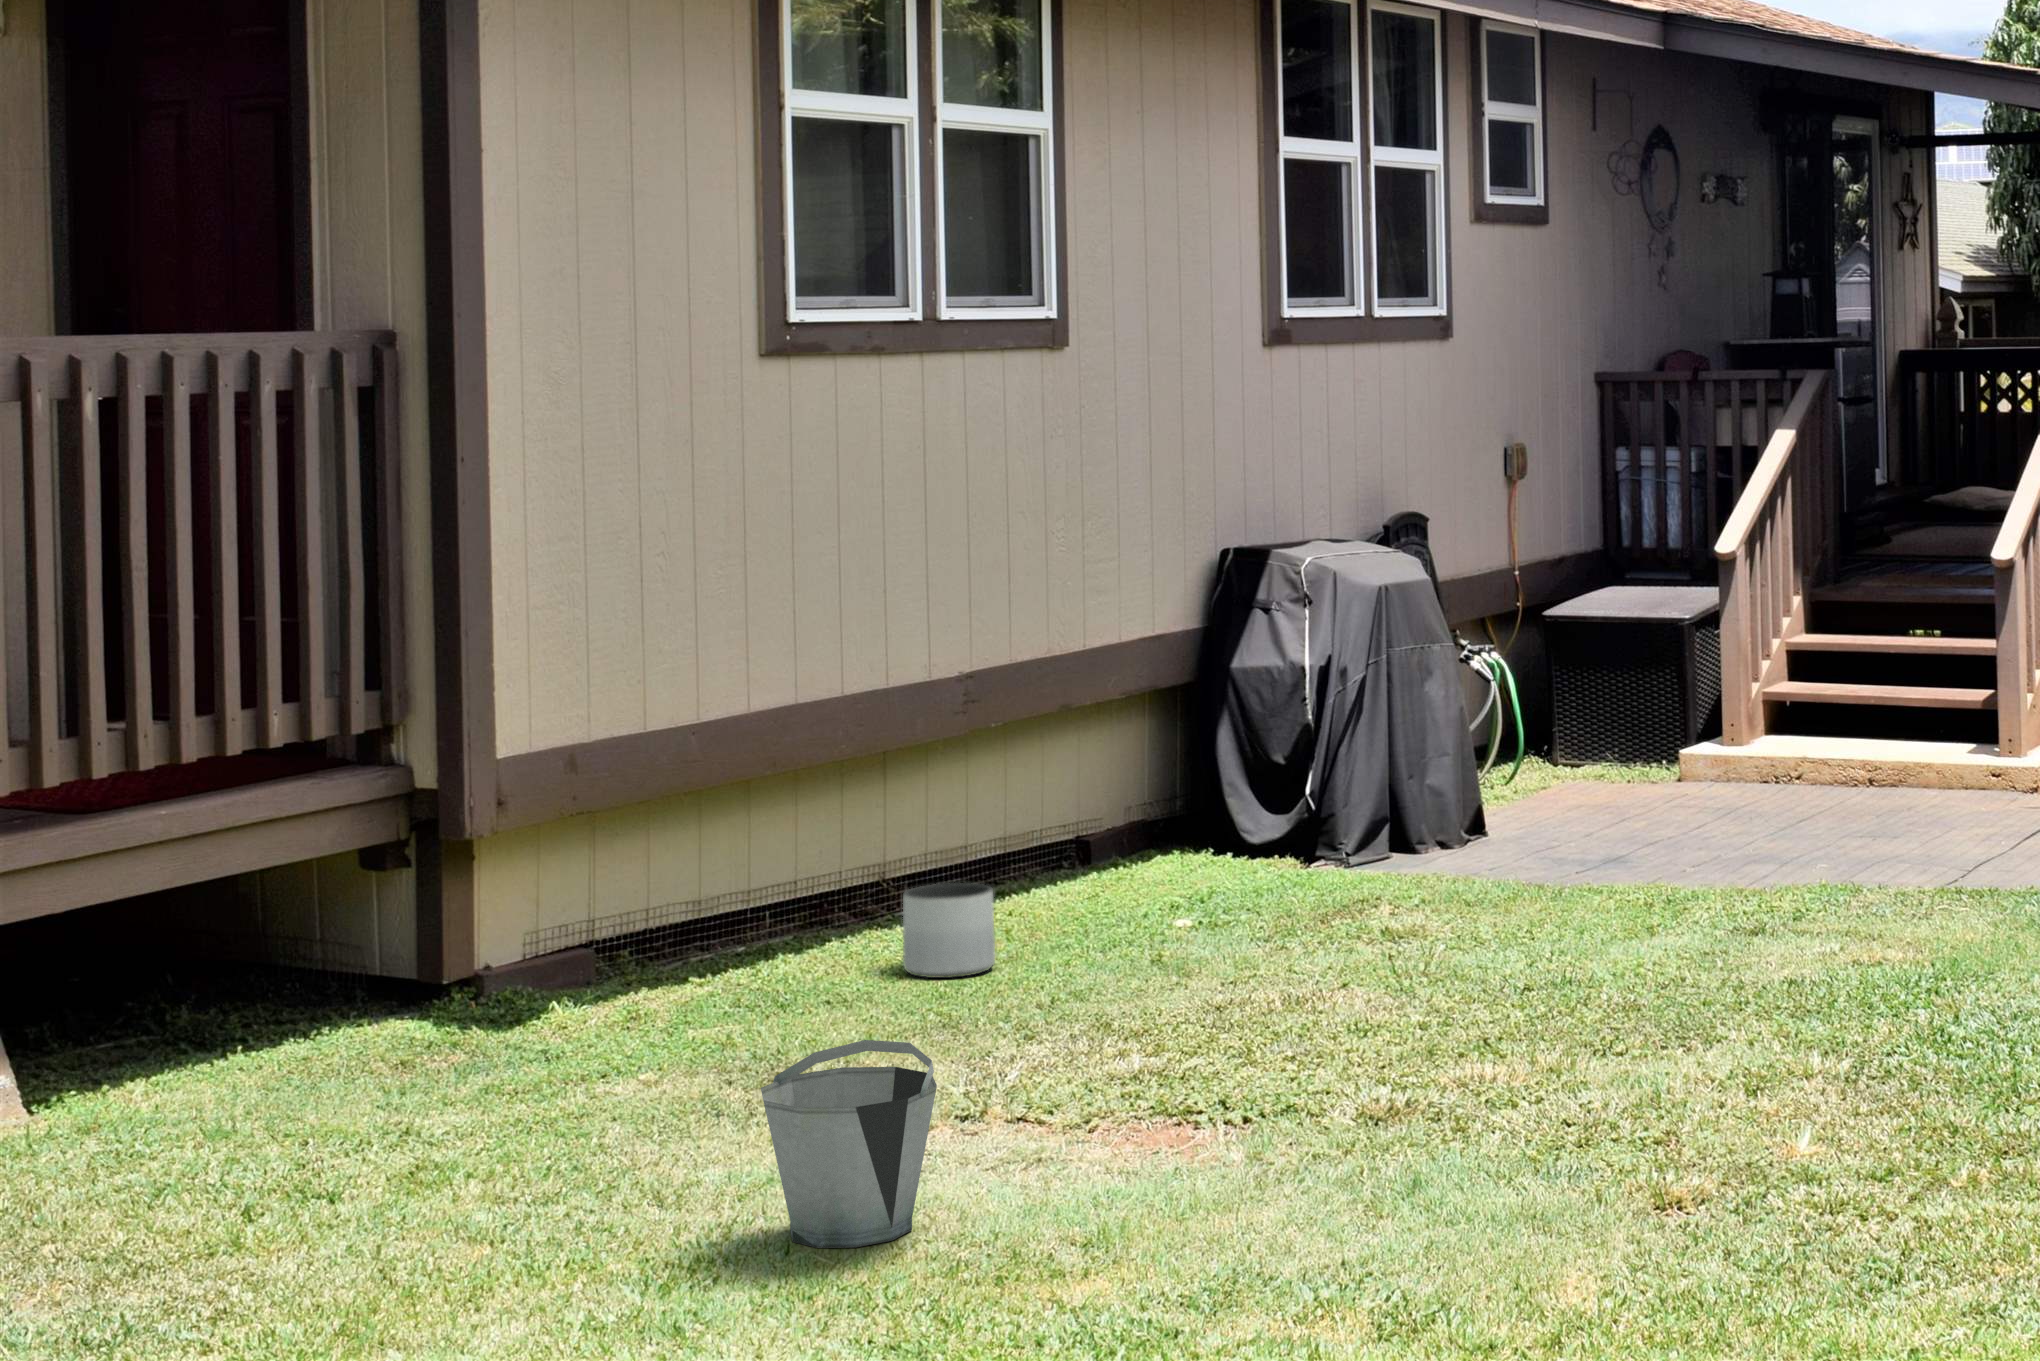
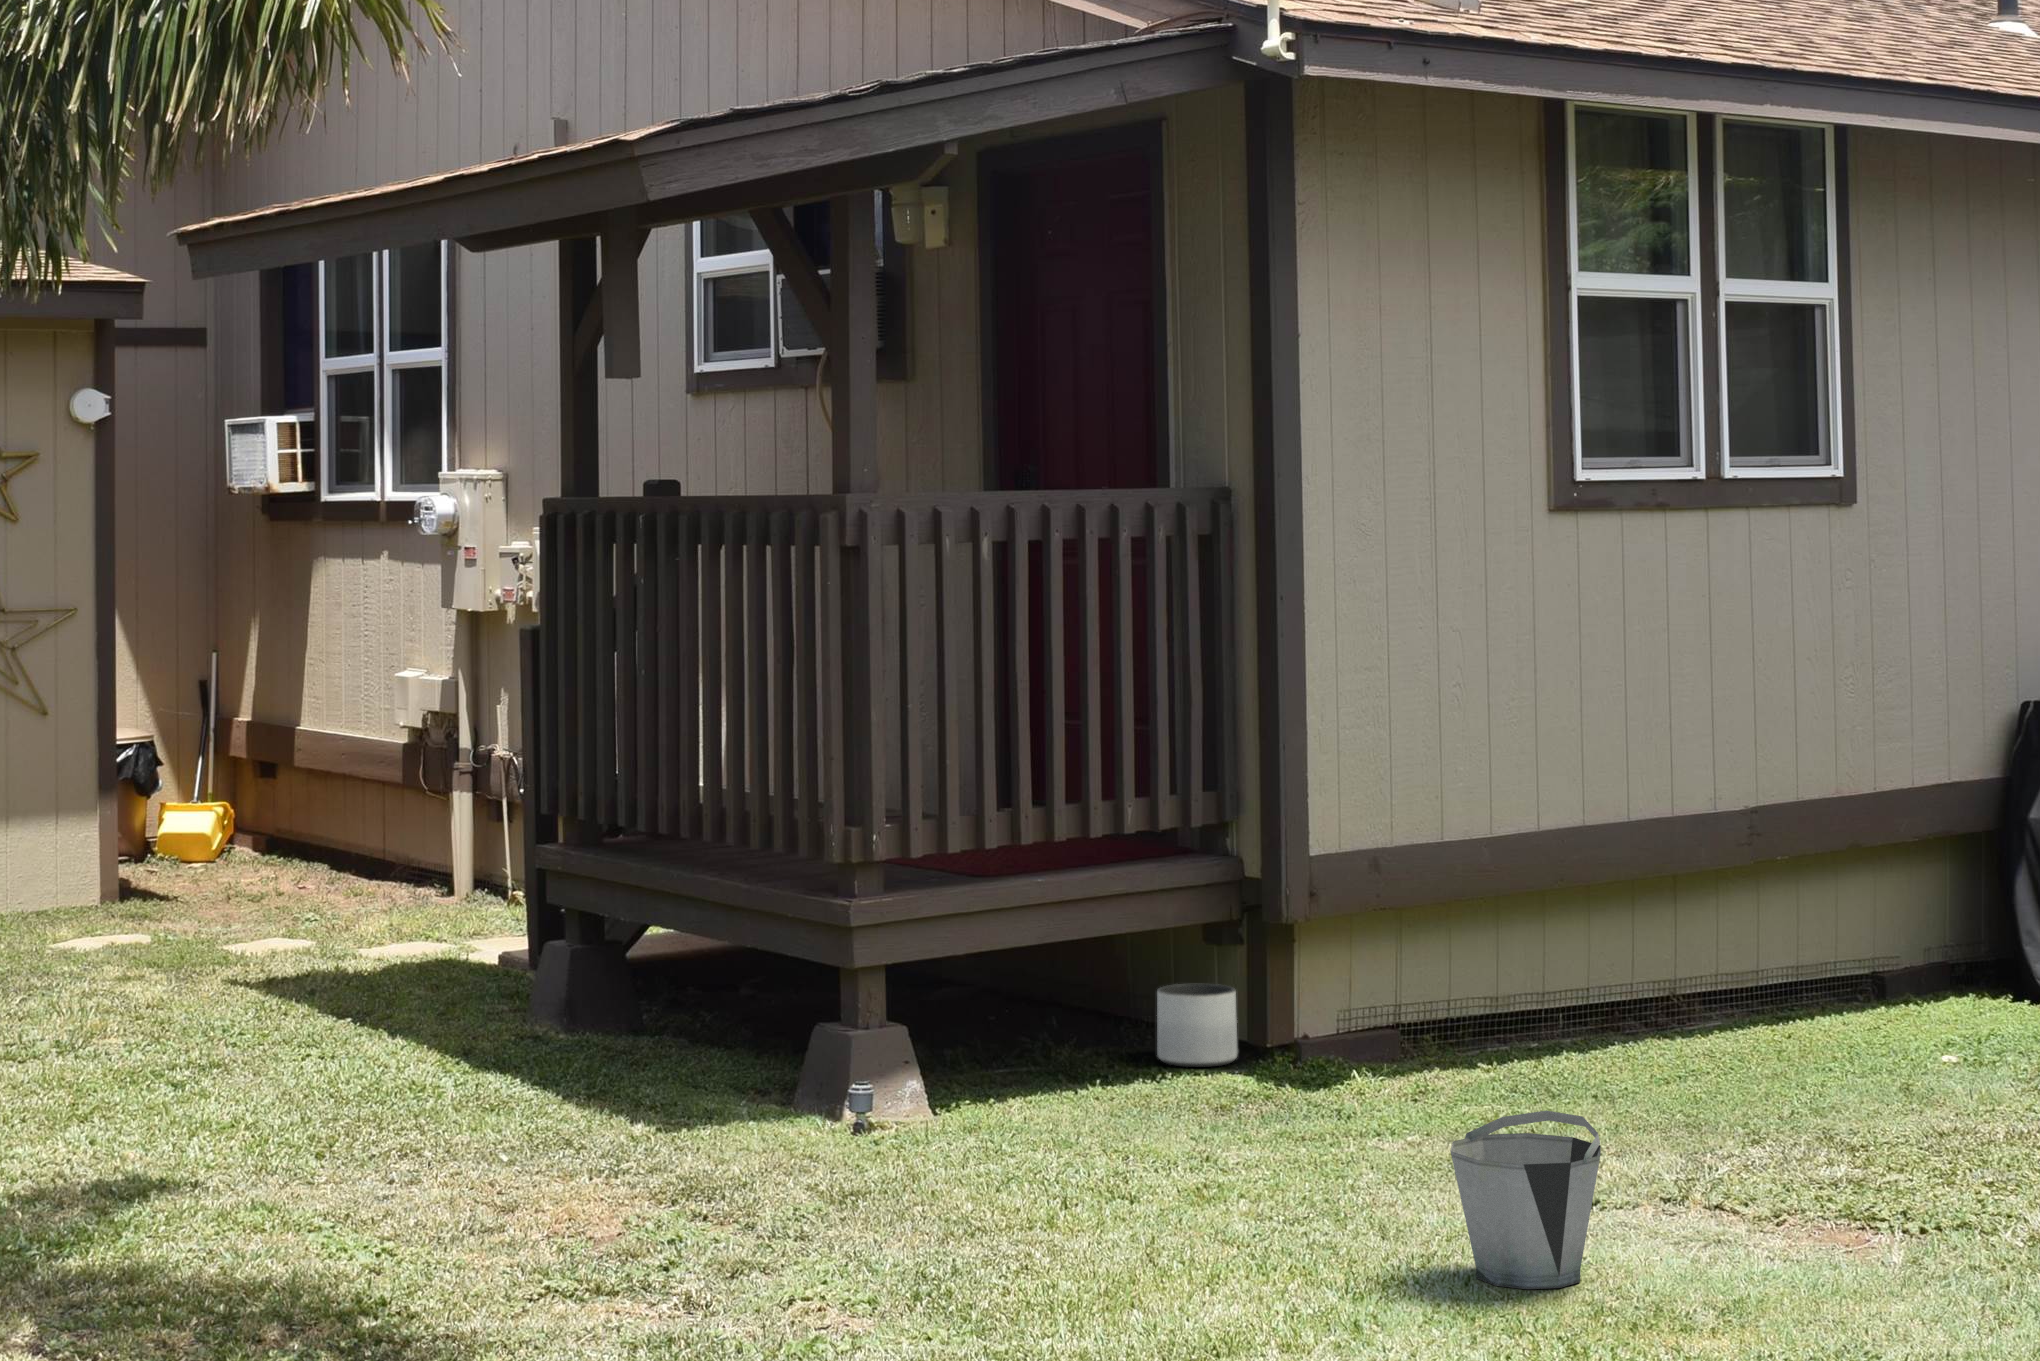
planter: present [903,883,995,978] -> present [1157,984,1237,1067]

